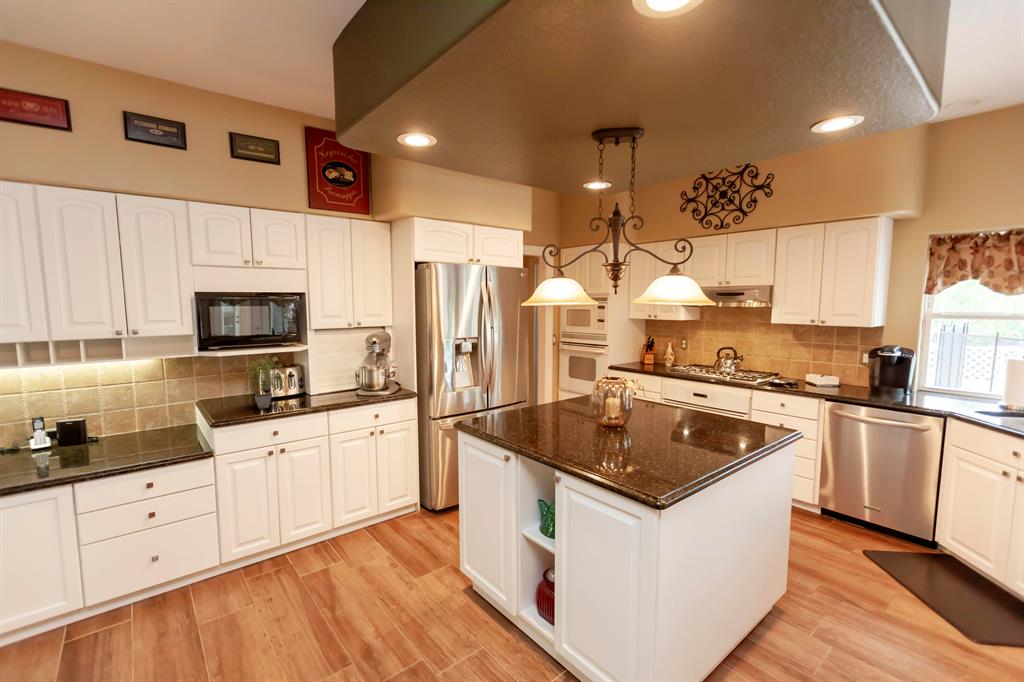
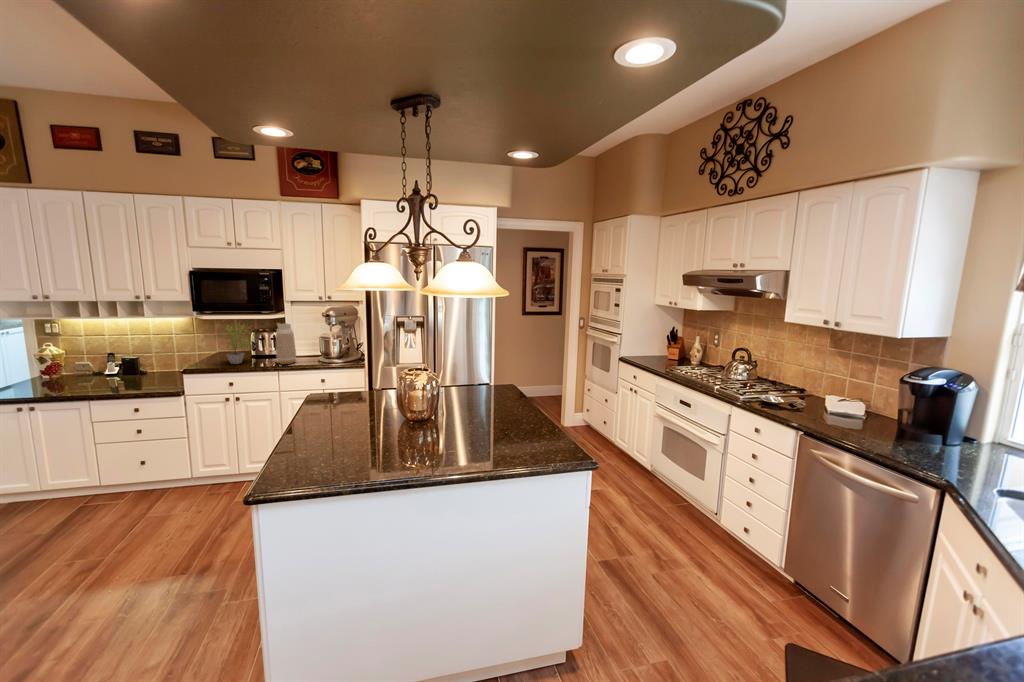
vase: none [315,354,337,402] -> present [276,324,296,364]

